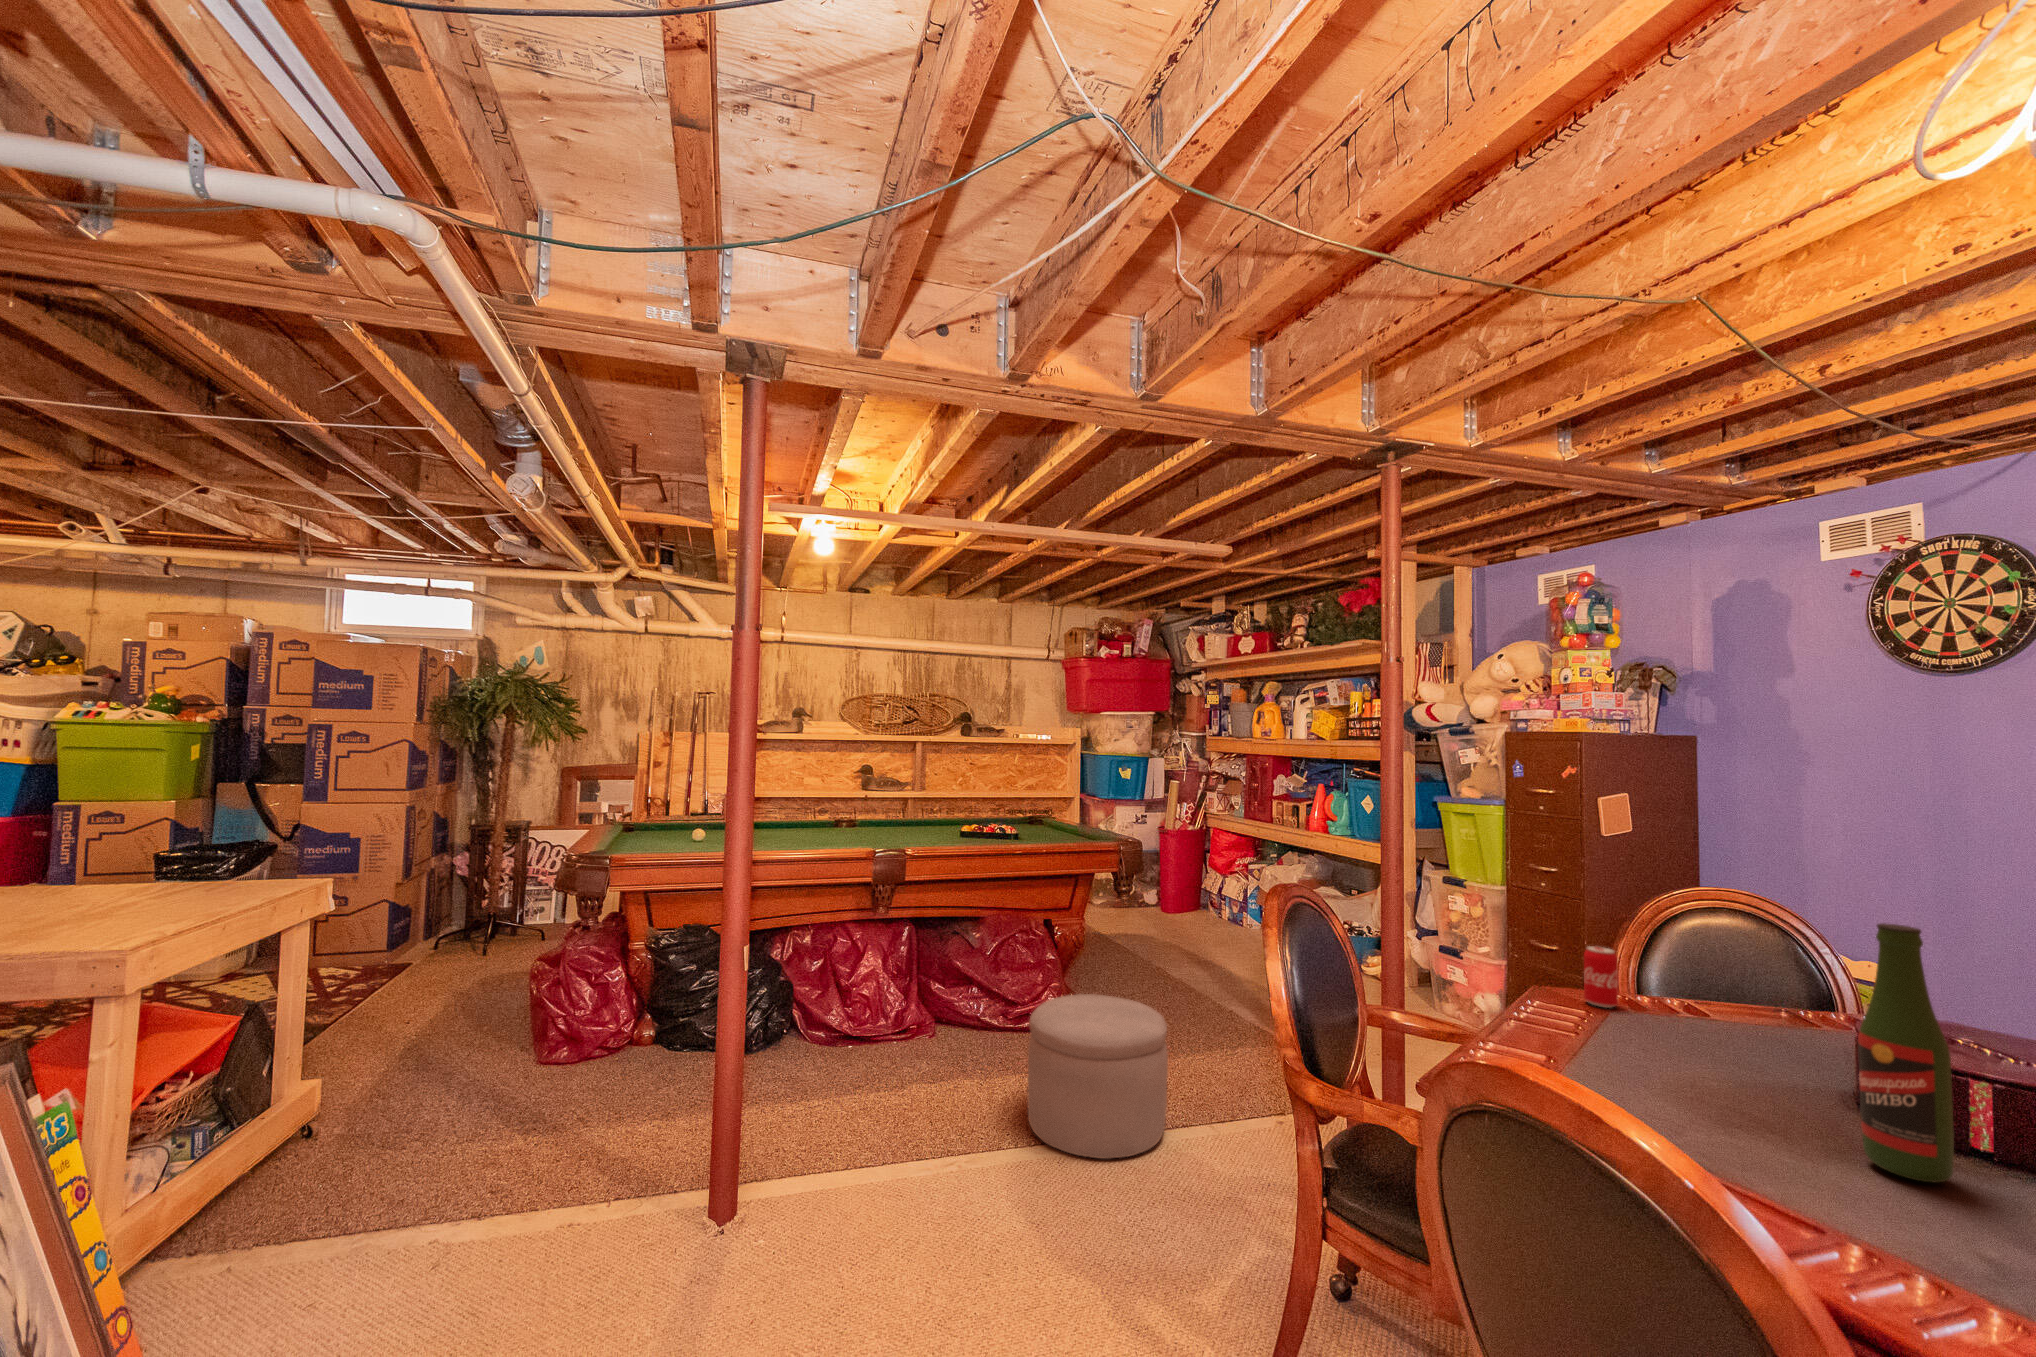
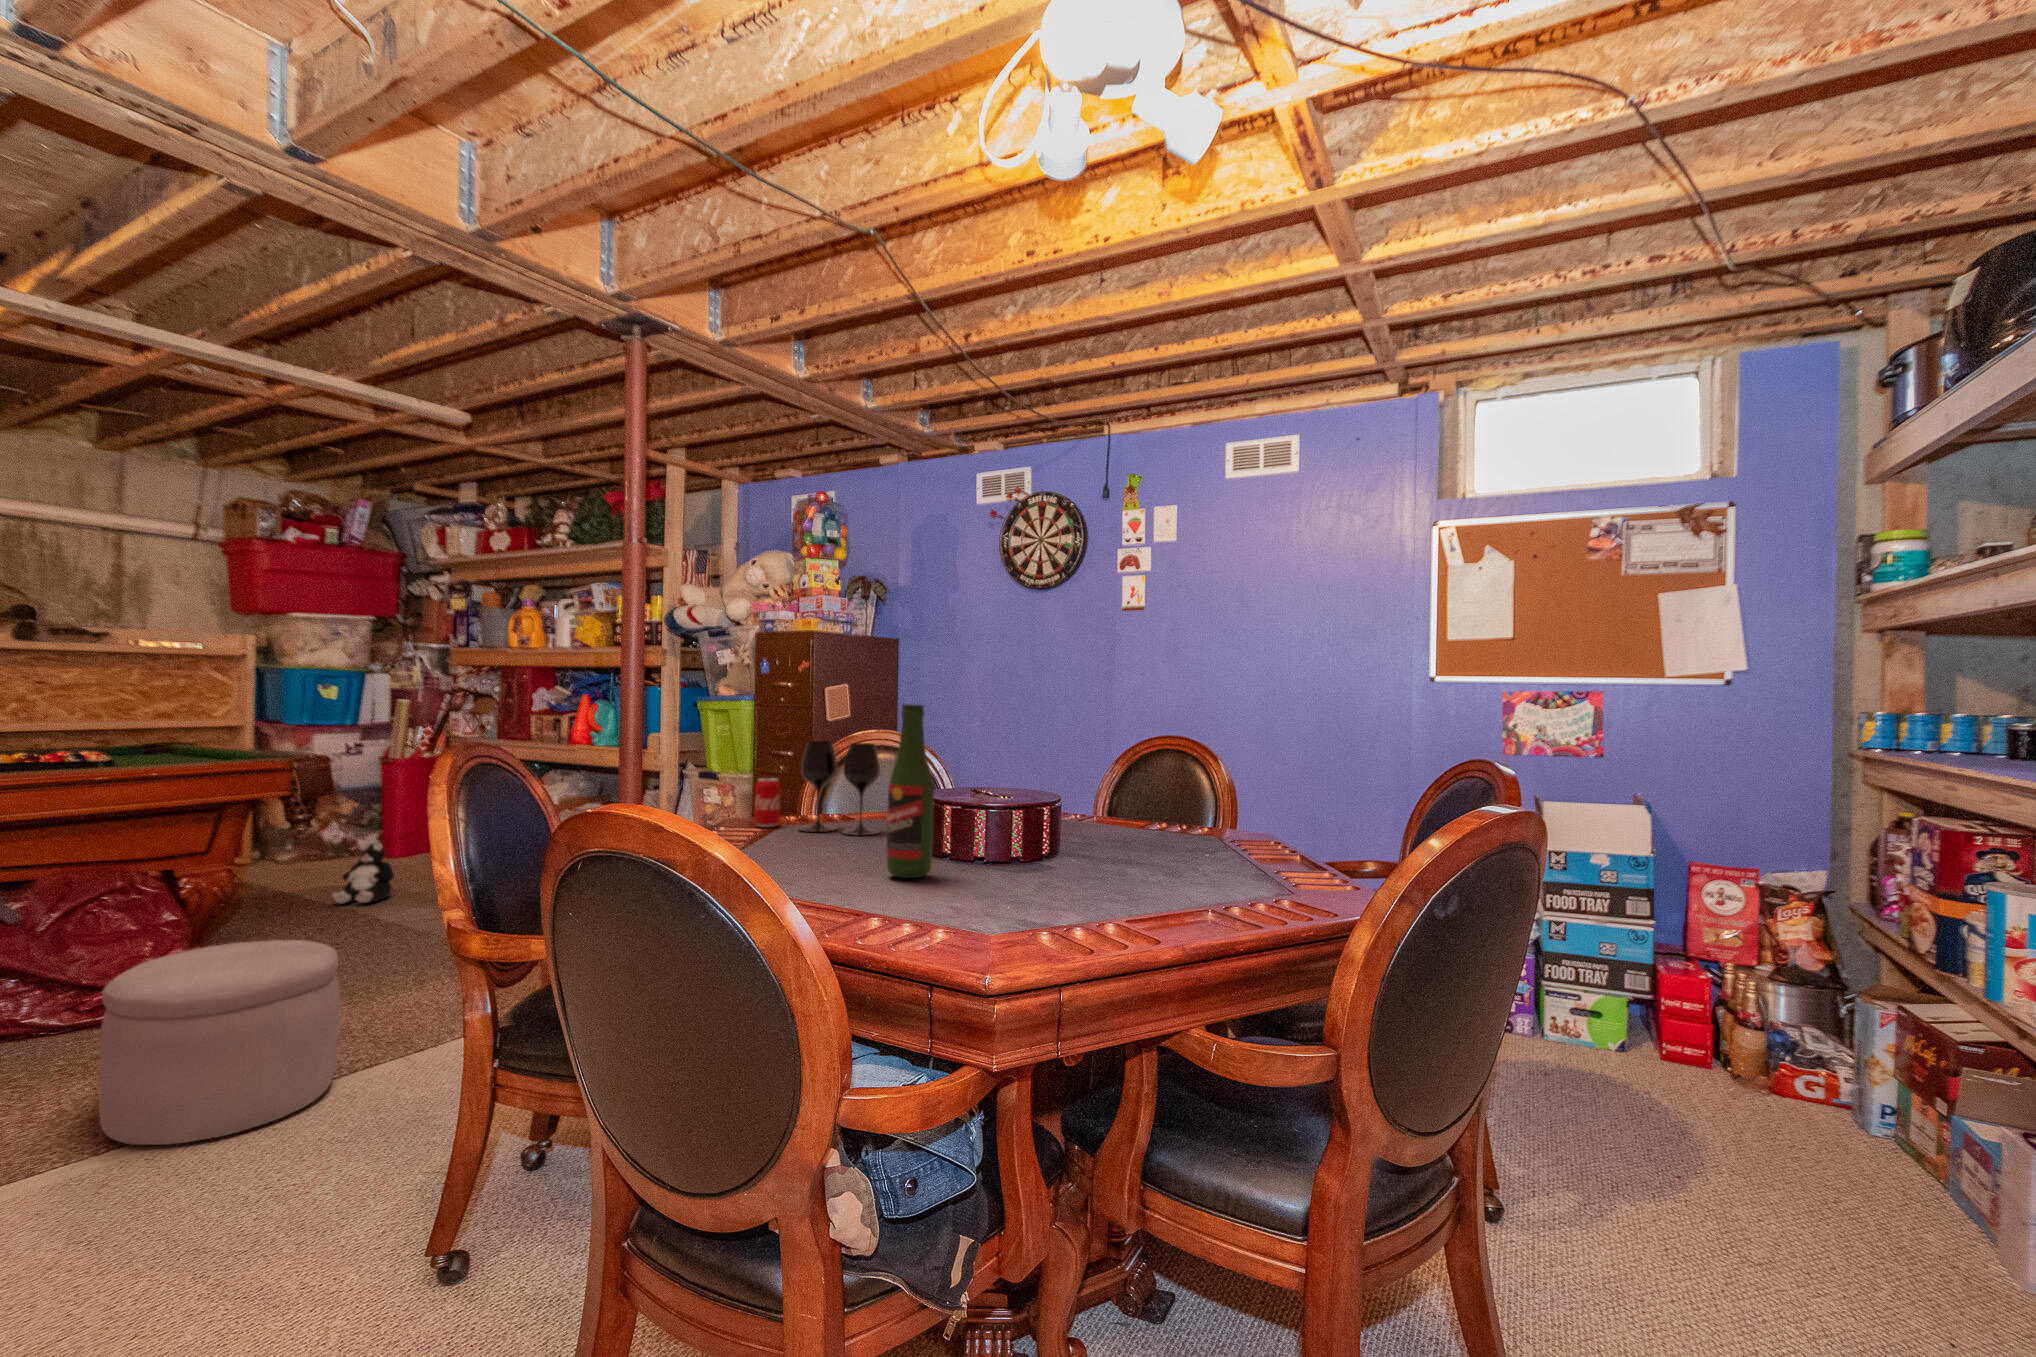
plush toy: none [1137,901,1177,952] -> present [333,842,394,904]
wine glass: none [1650,913,1783,1053] -> present [800,741,880,836]

